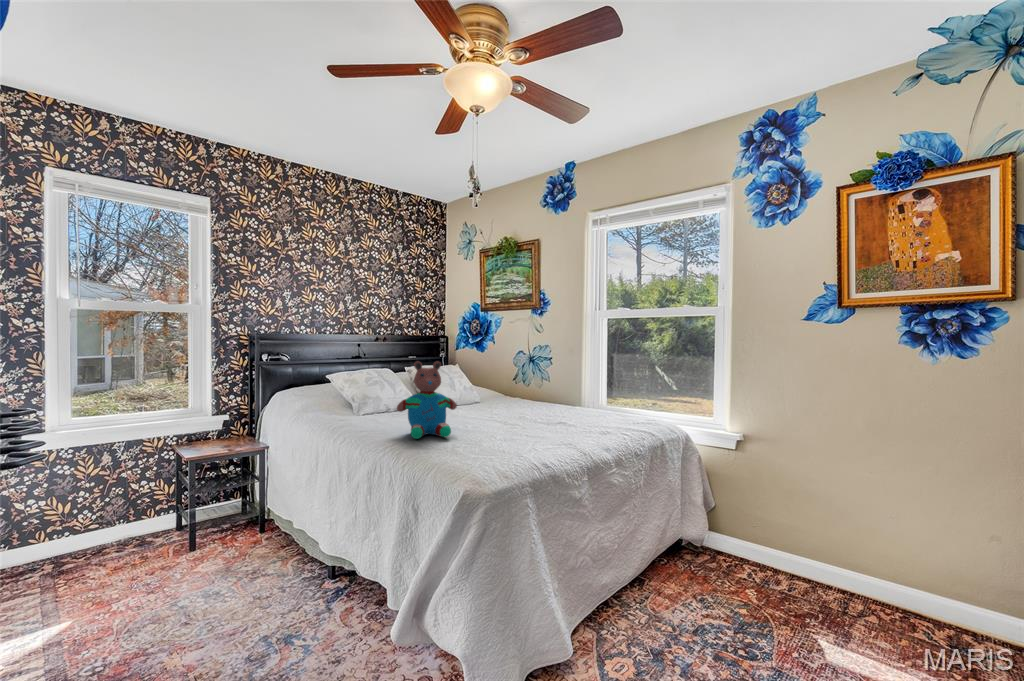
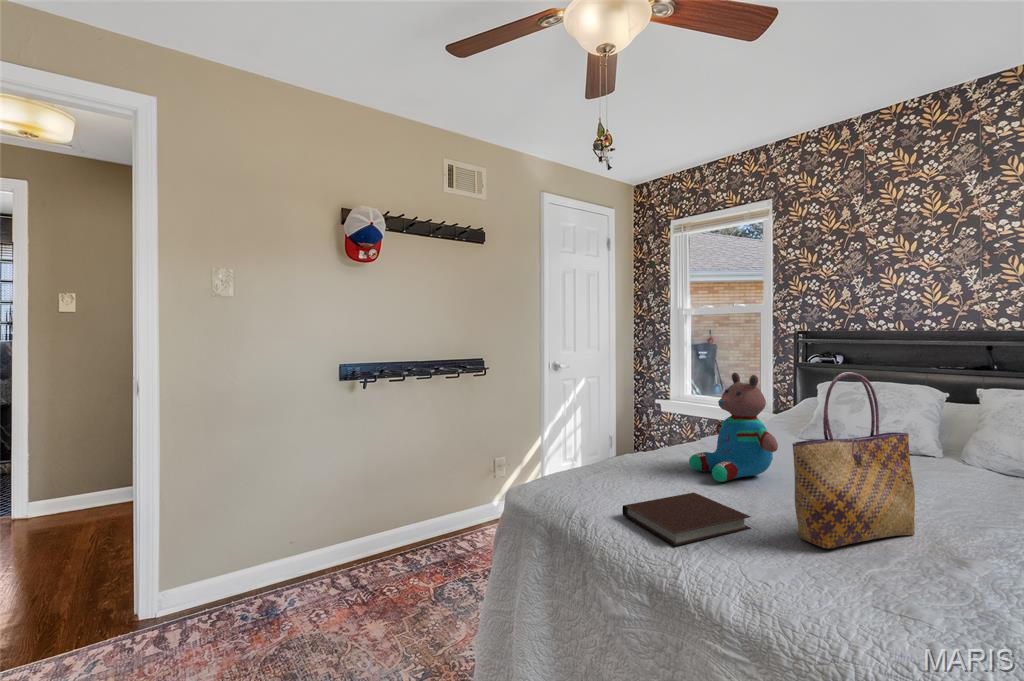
tote bag: none [507,352,546,436] -> present [792,372,915,548]
notebook: none [480,435,551,459] -> present [622,493,751,546]

